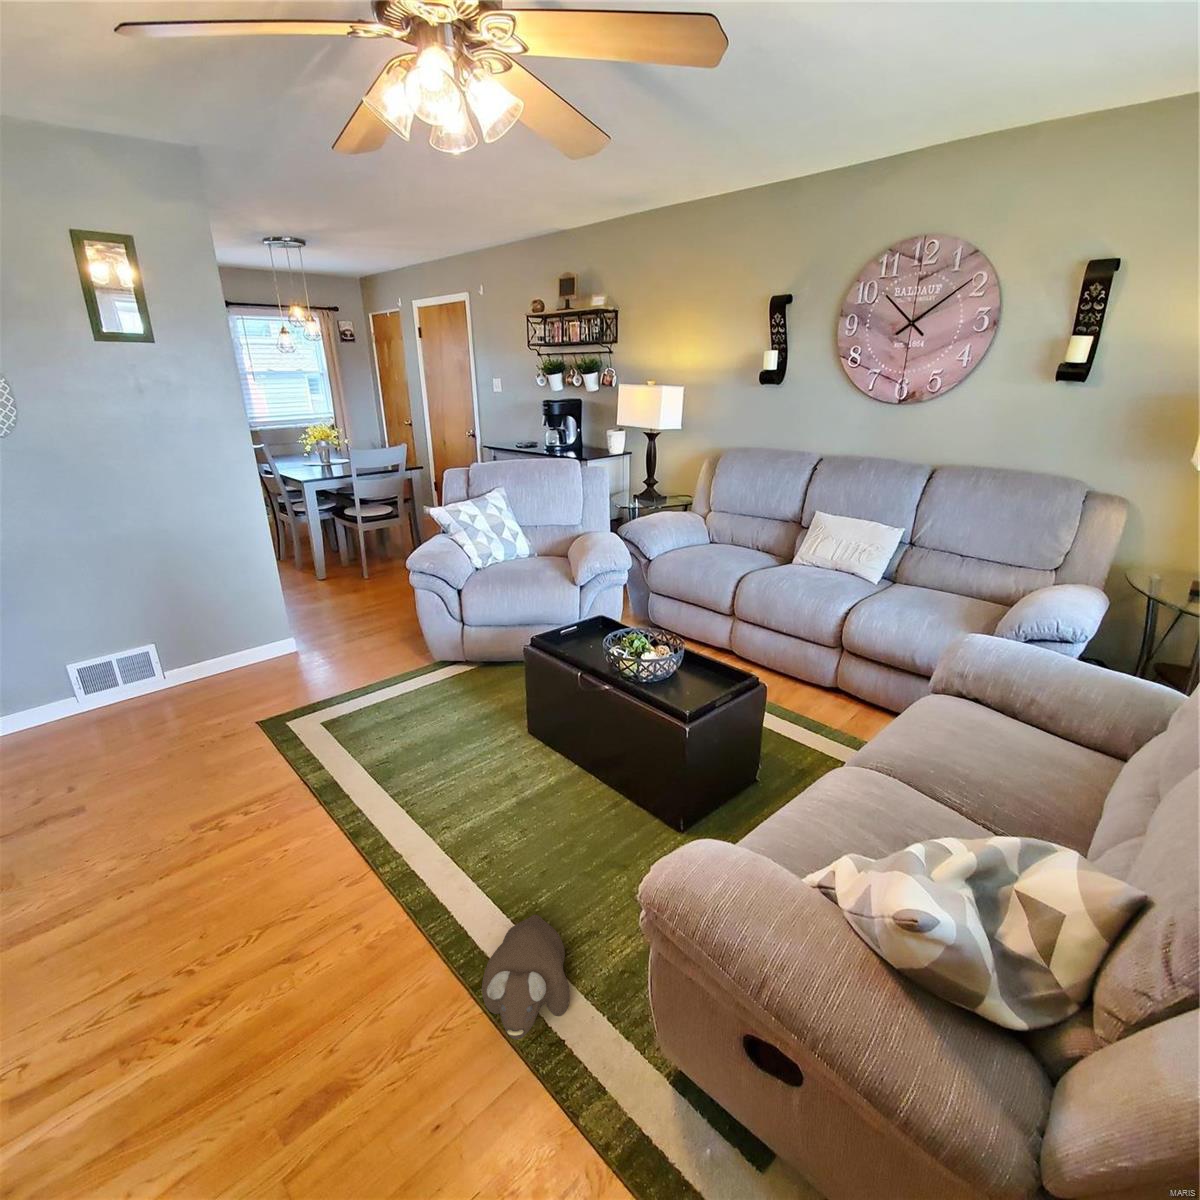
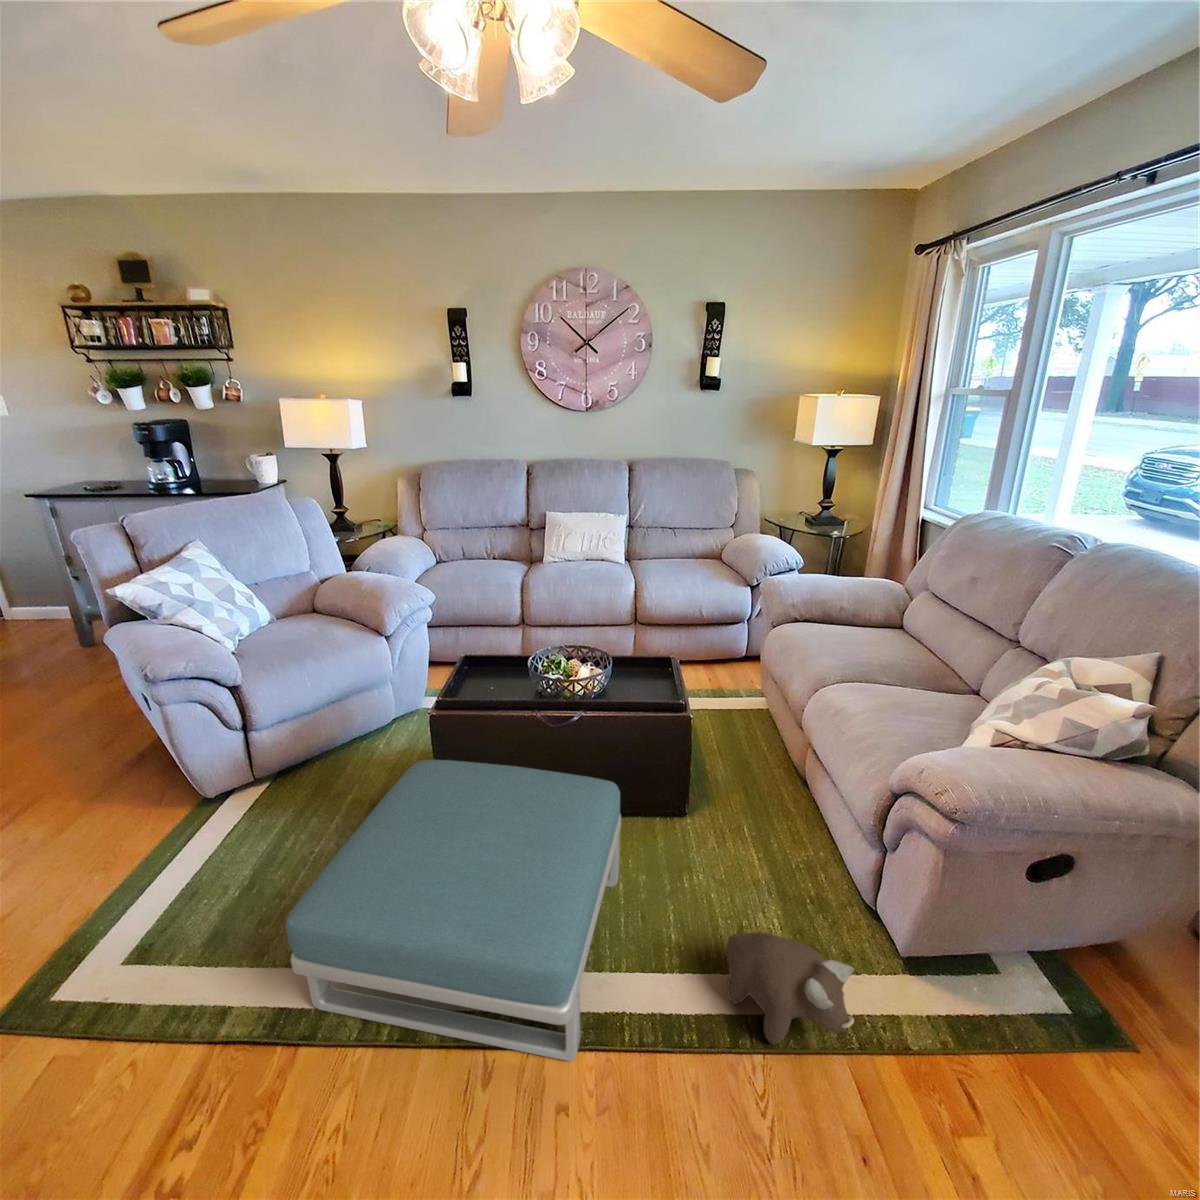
footstool: none [322,676,575,910] -> present [285,760,621,1061]

